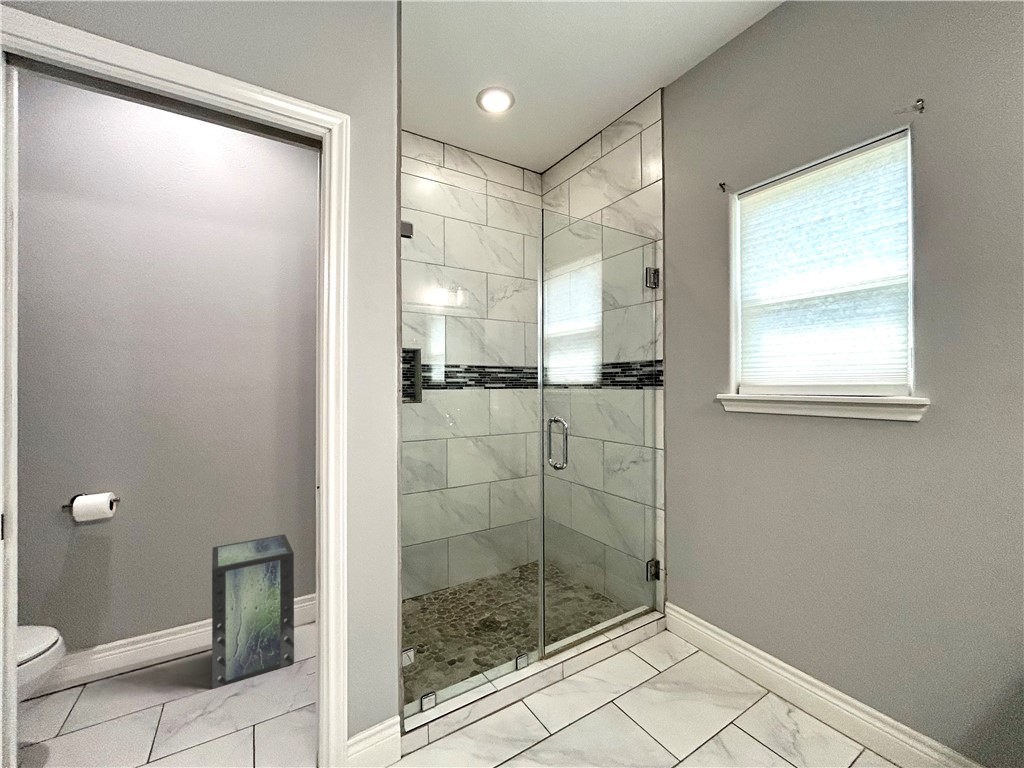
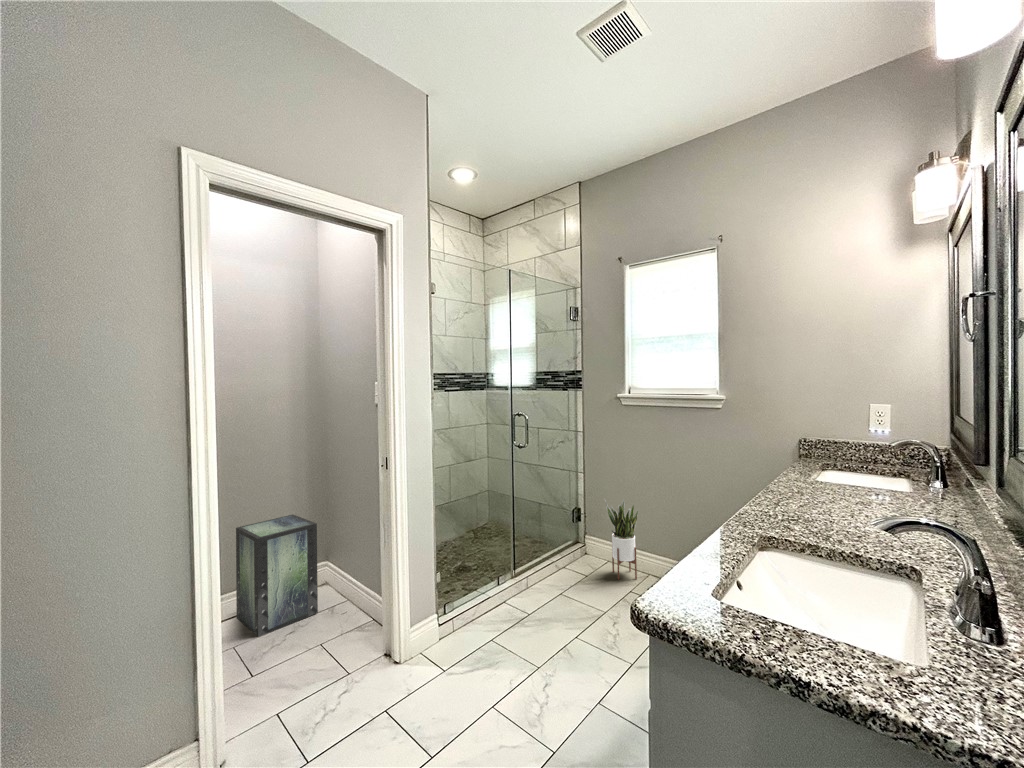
potted plant: none [689,556,748,694] -> present [604,498,639,580]

